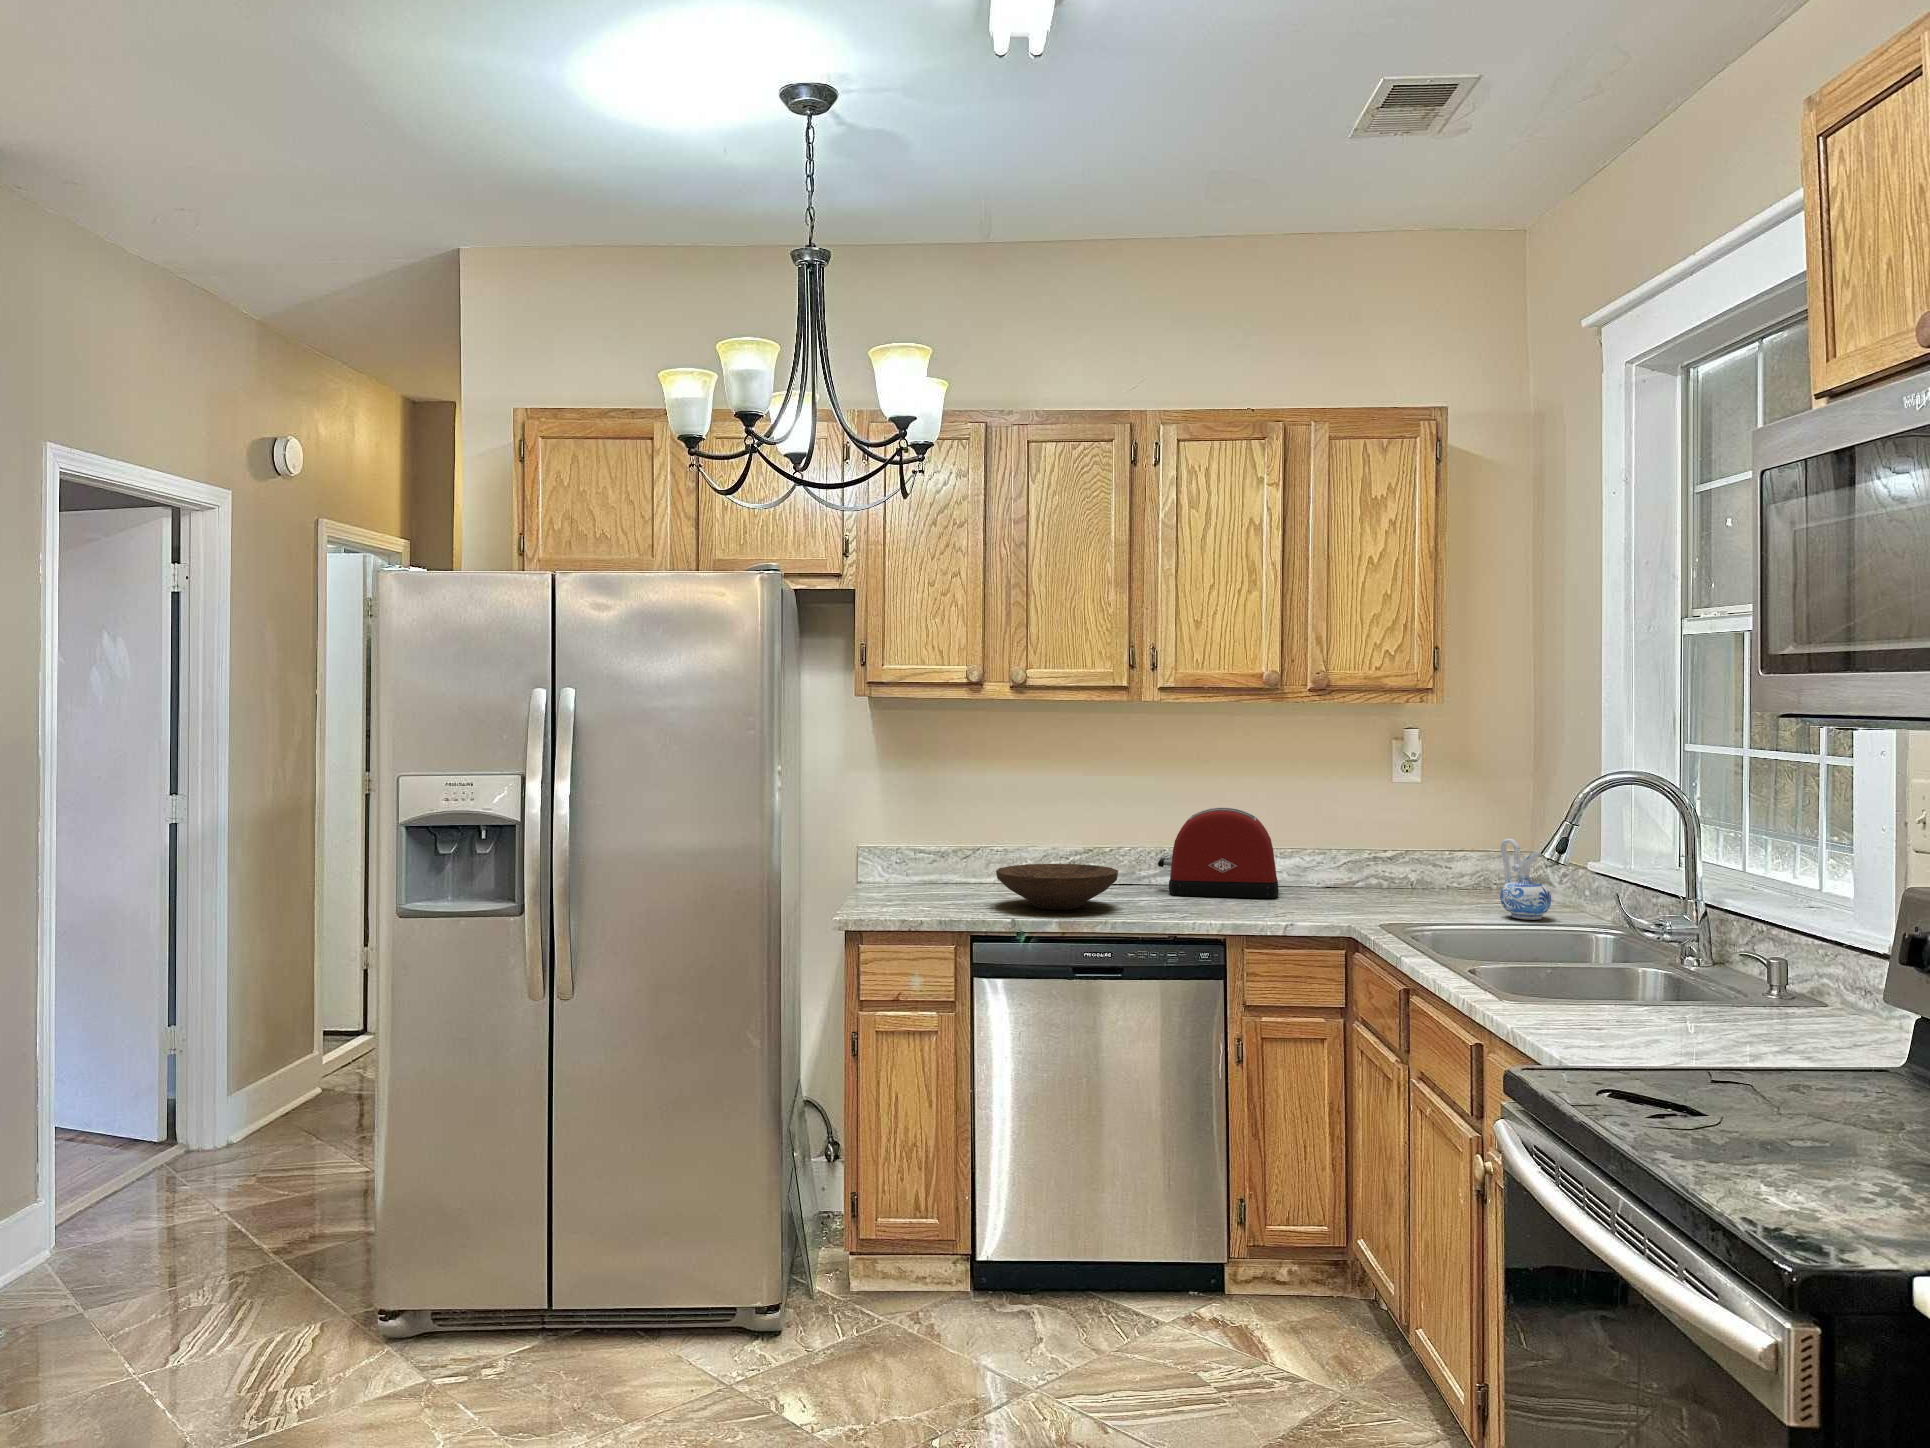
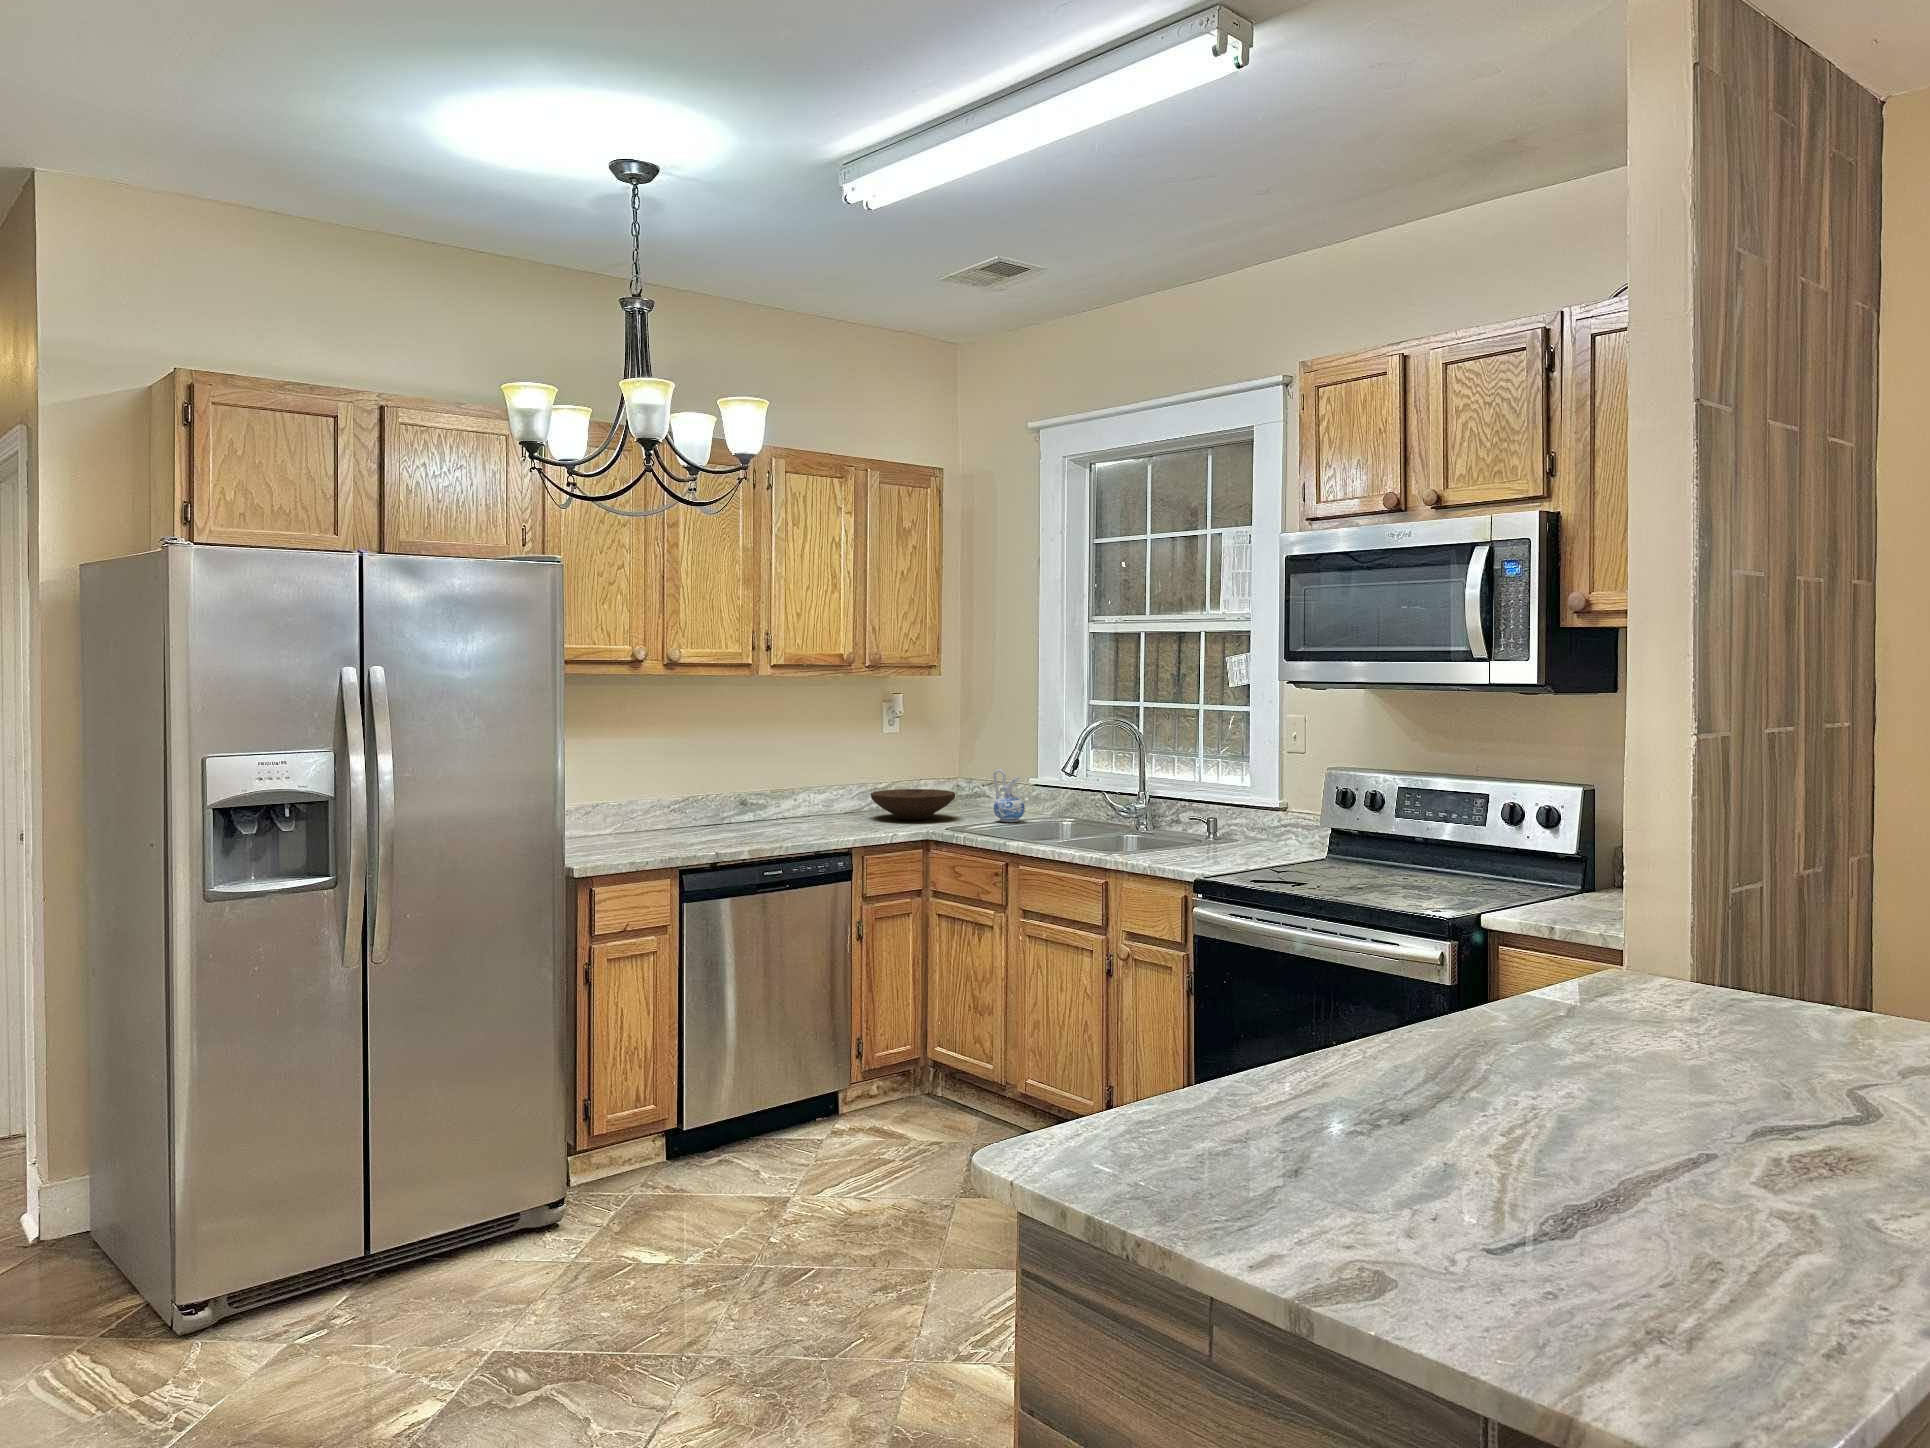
toaster: present [1158,808,1278,898] -> none [746,757,842,828]
wooden bowl: present [996,864,1118,910] -> present [871,789,955,820]

